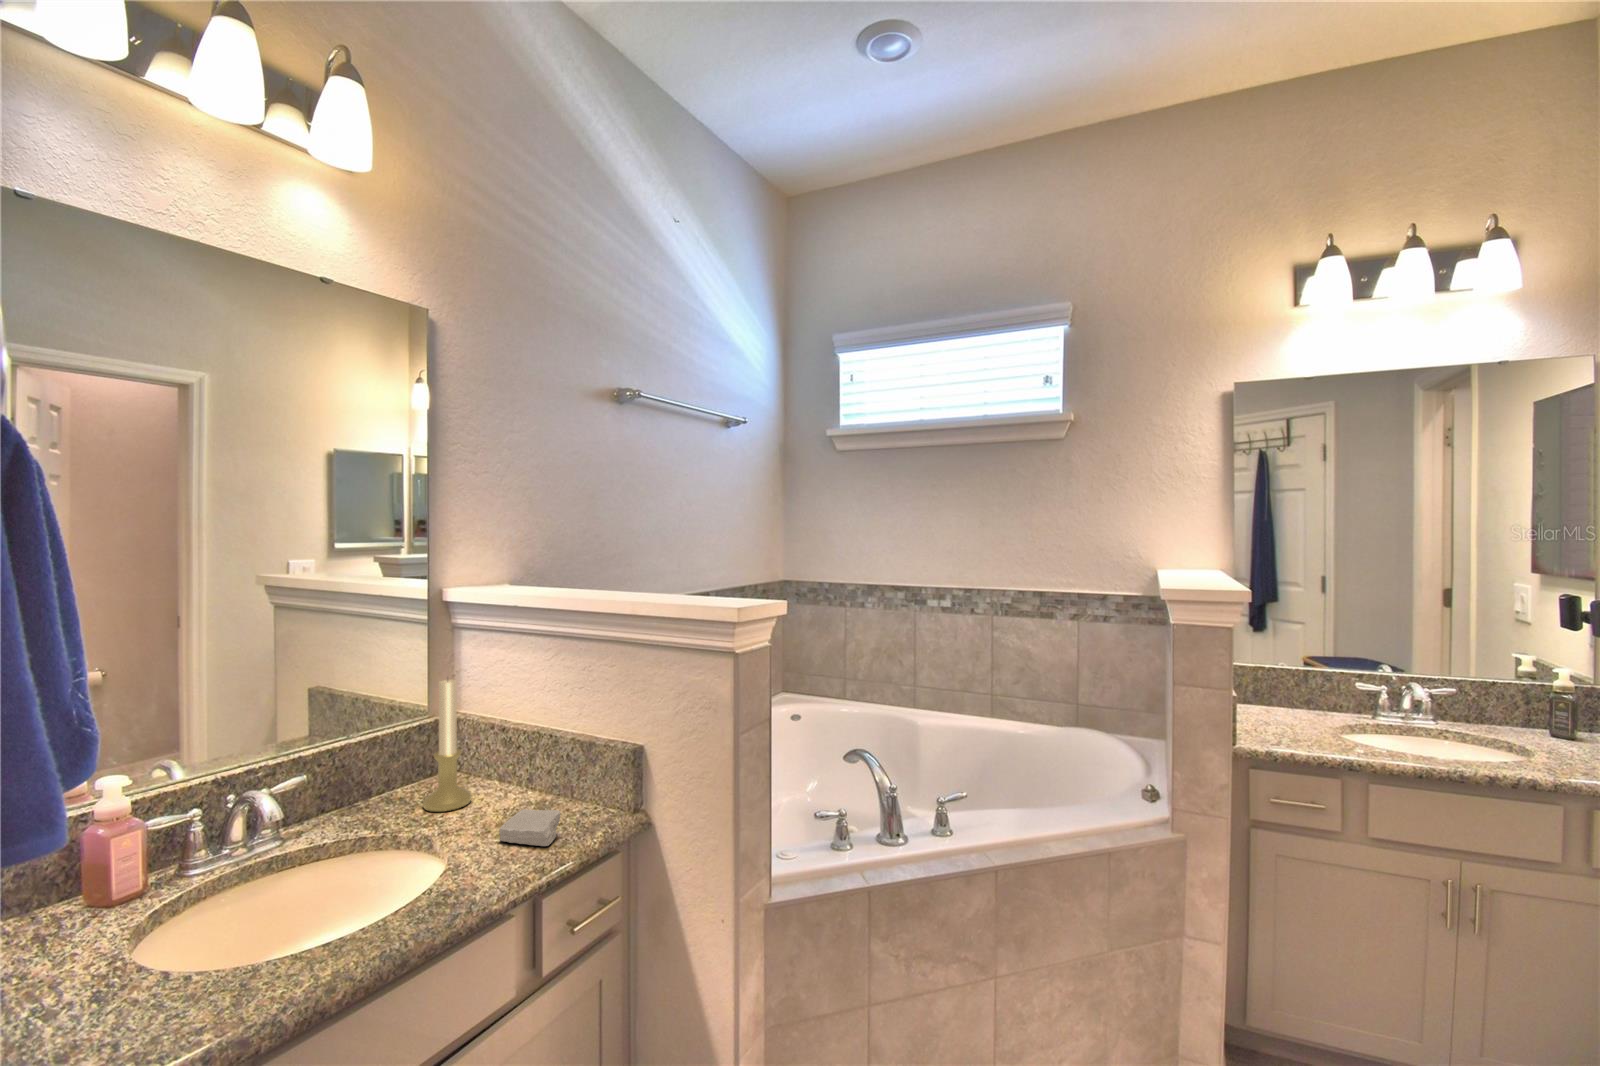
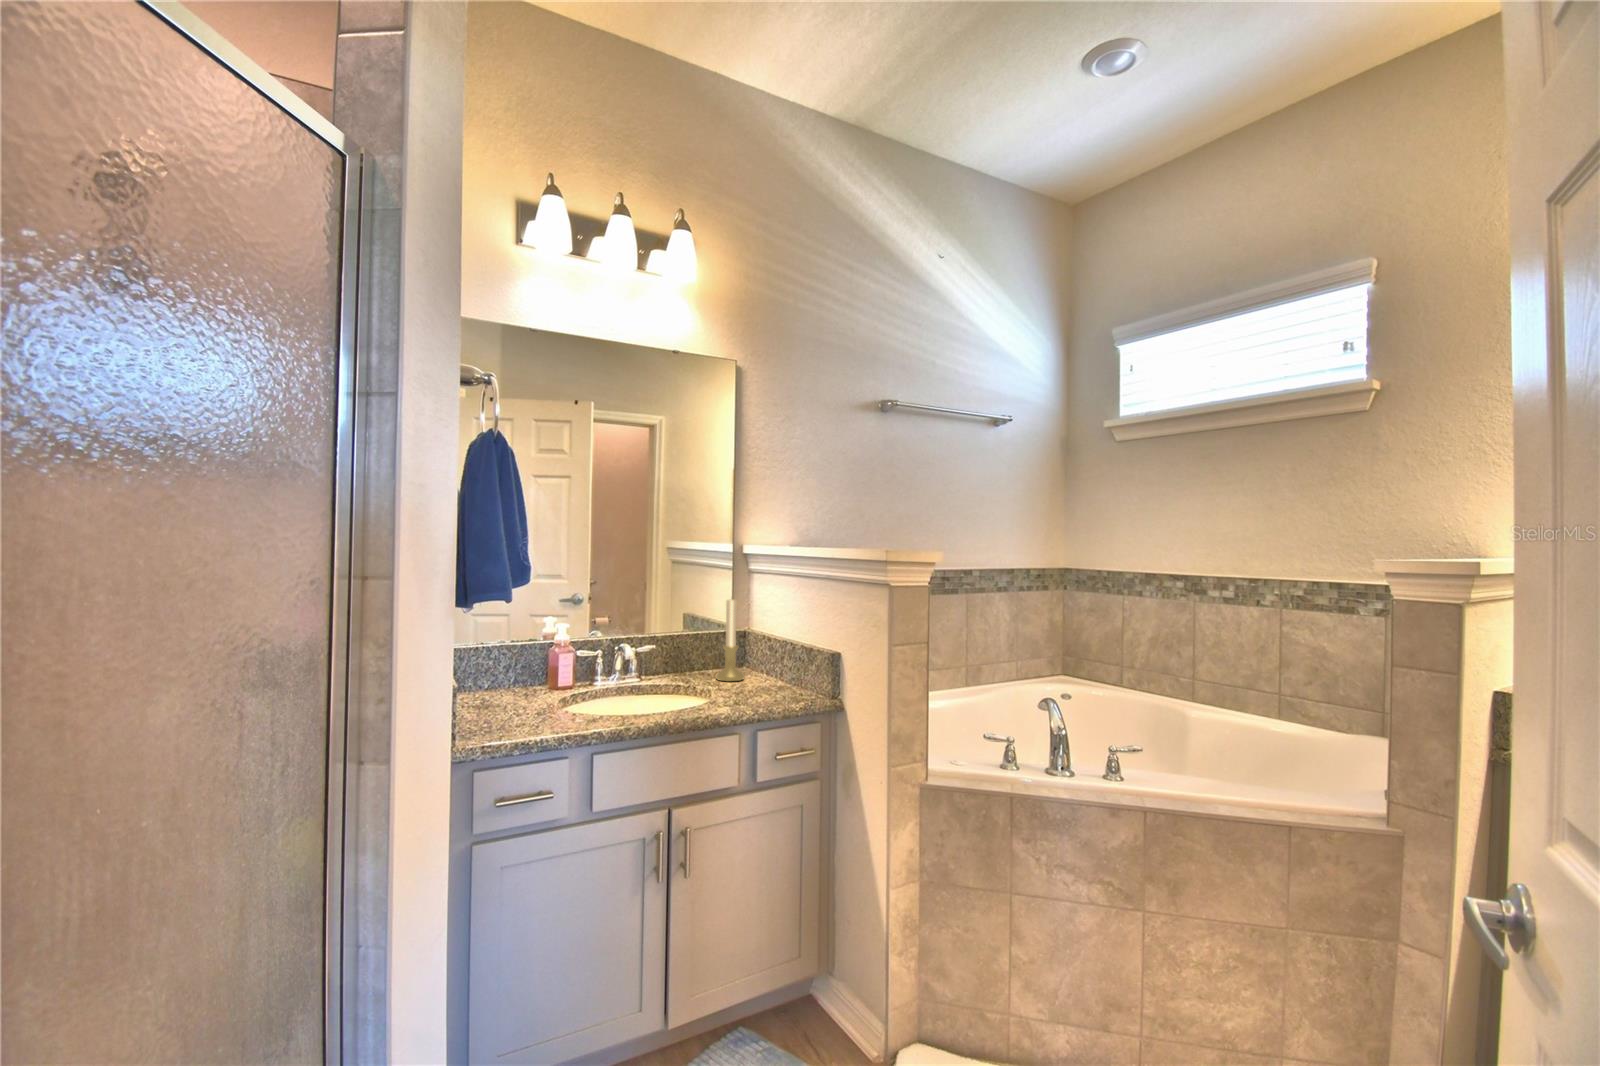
soap bar: present [500,809,560,846] -> none [744,681,779,701]

